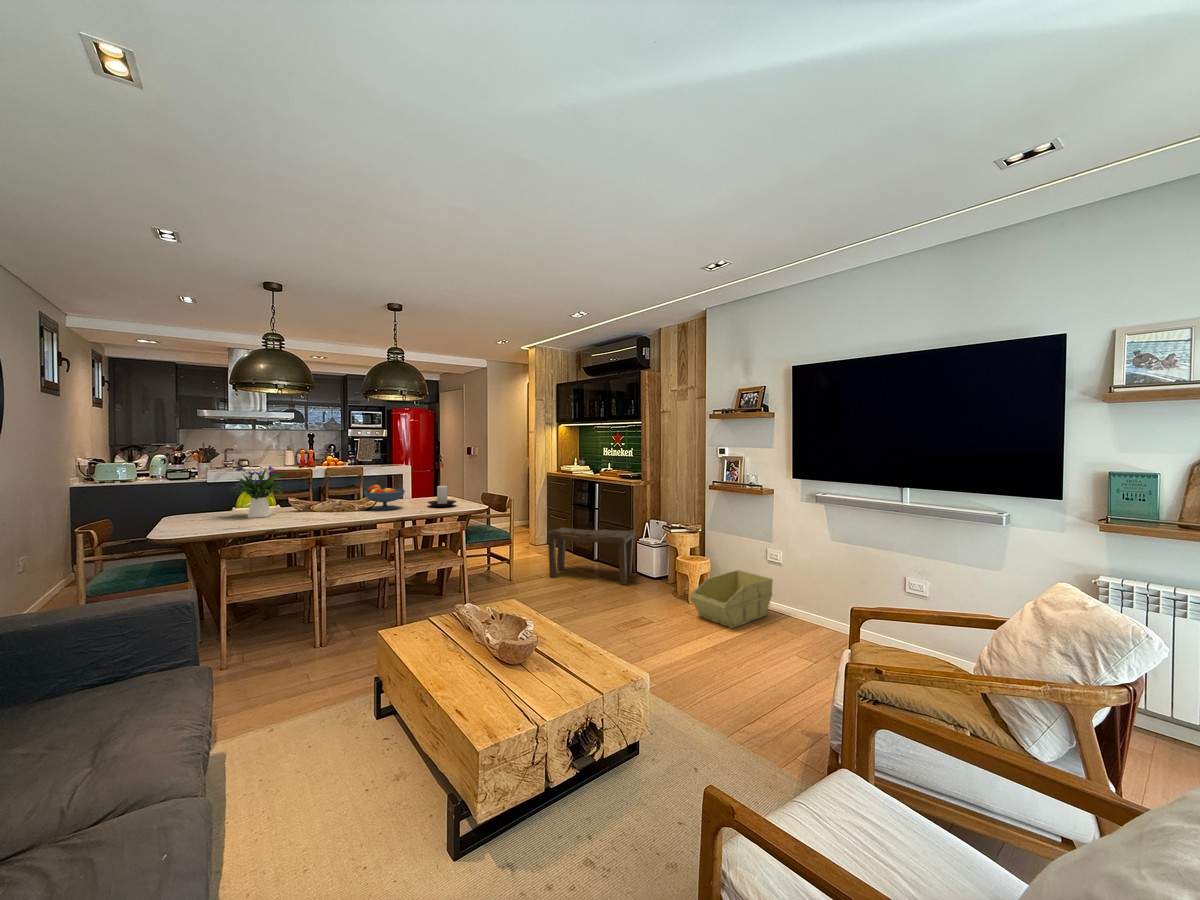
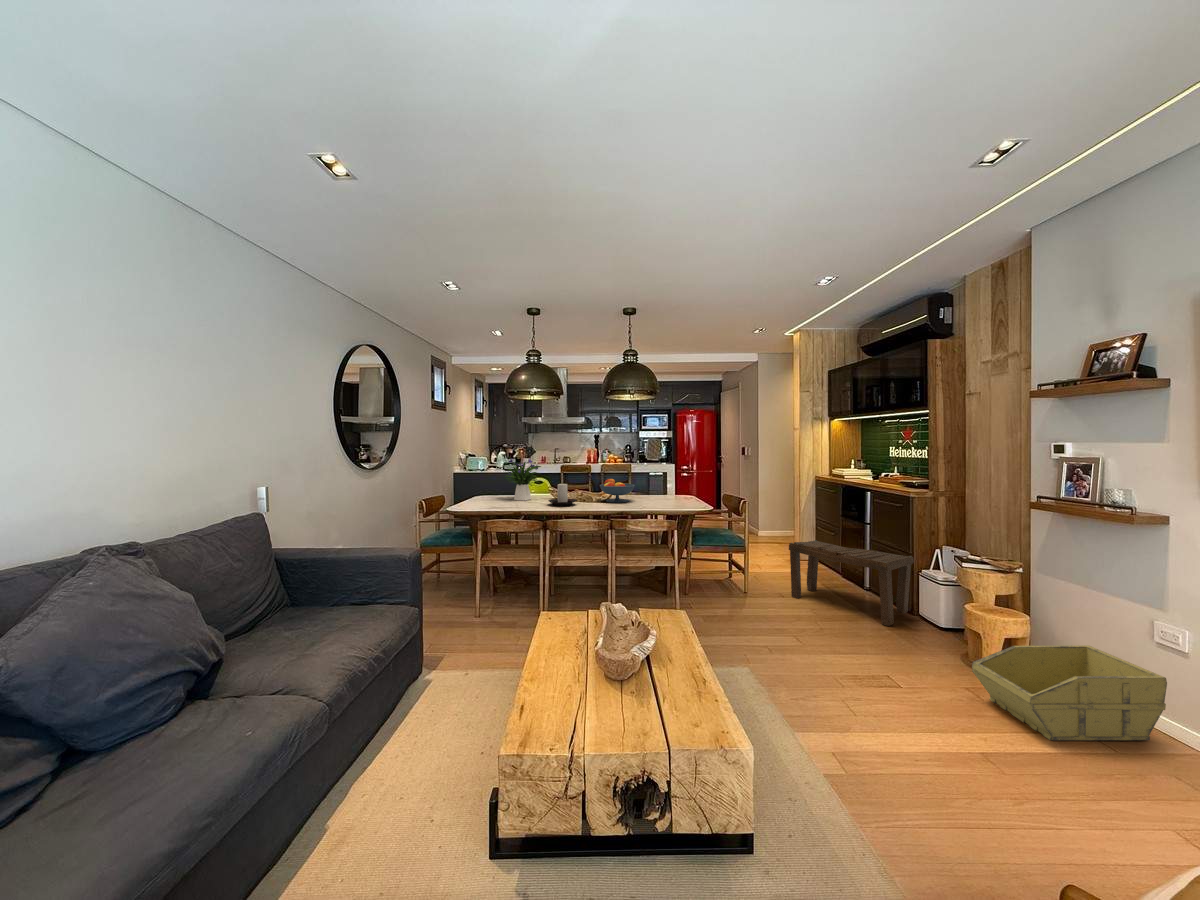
candle holder: present [428,486,457,507] -> present [548,484,577,506]

